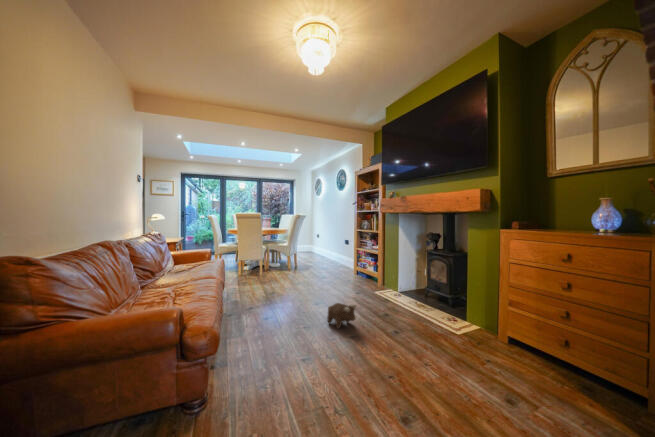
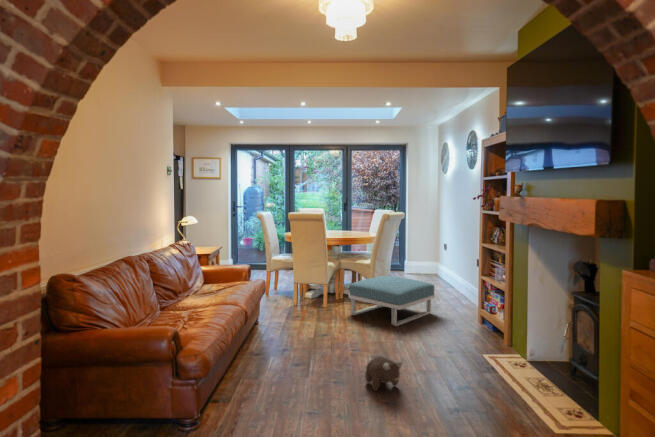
footstool: none [285,252,336,282] -> present [349,276,435,326]

